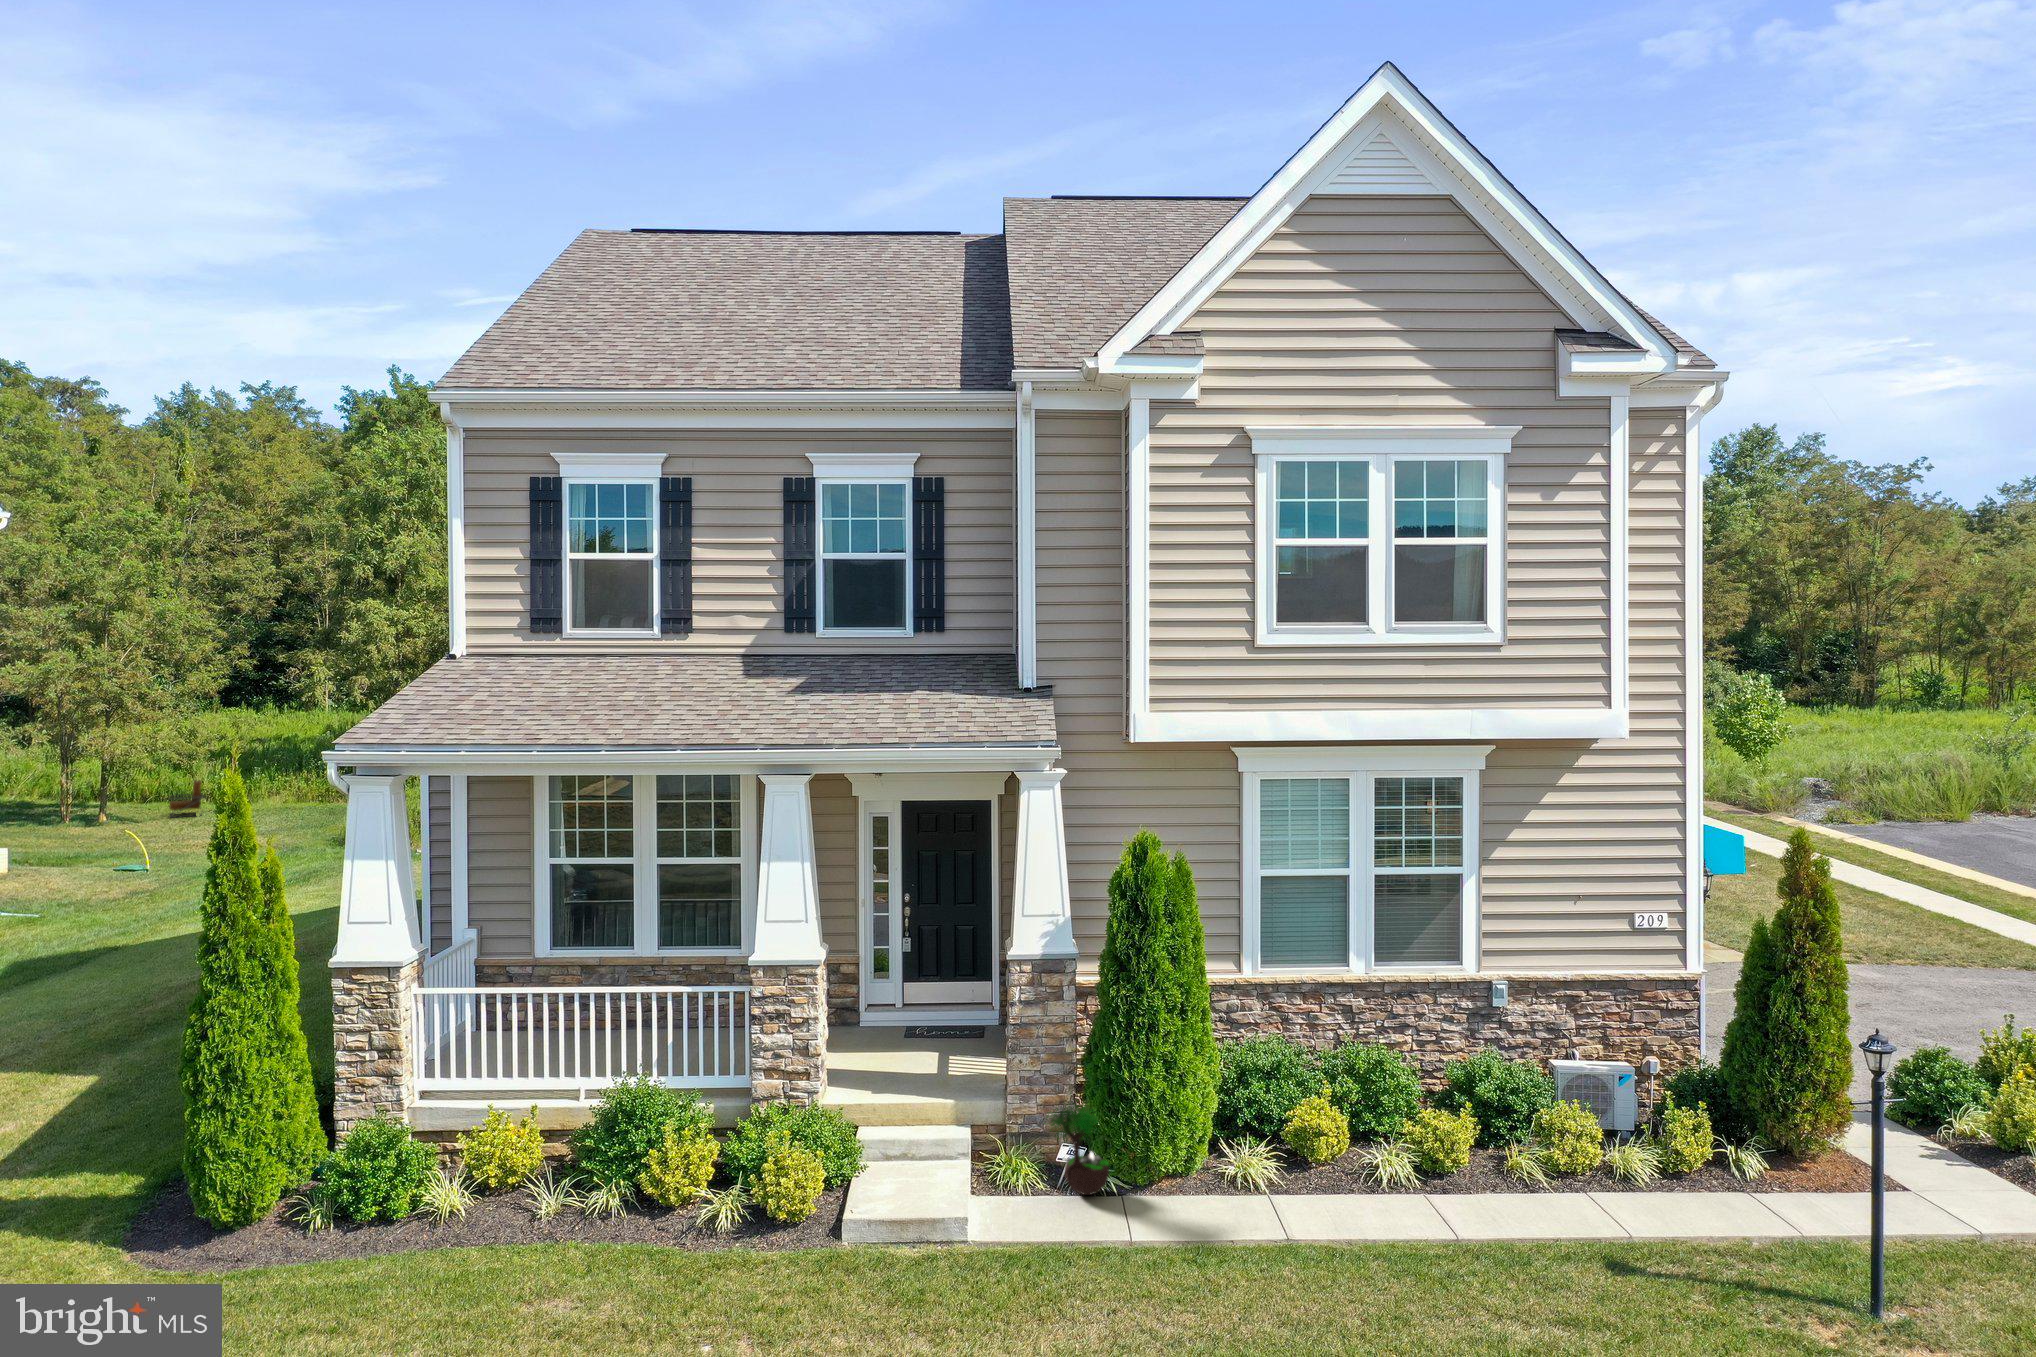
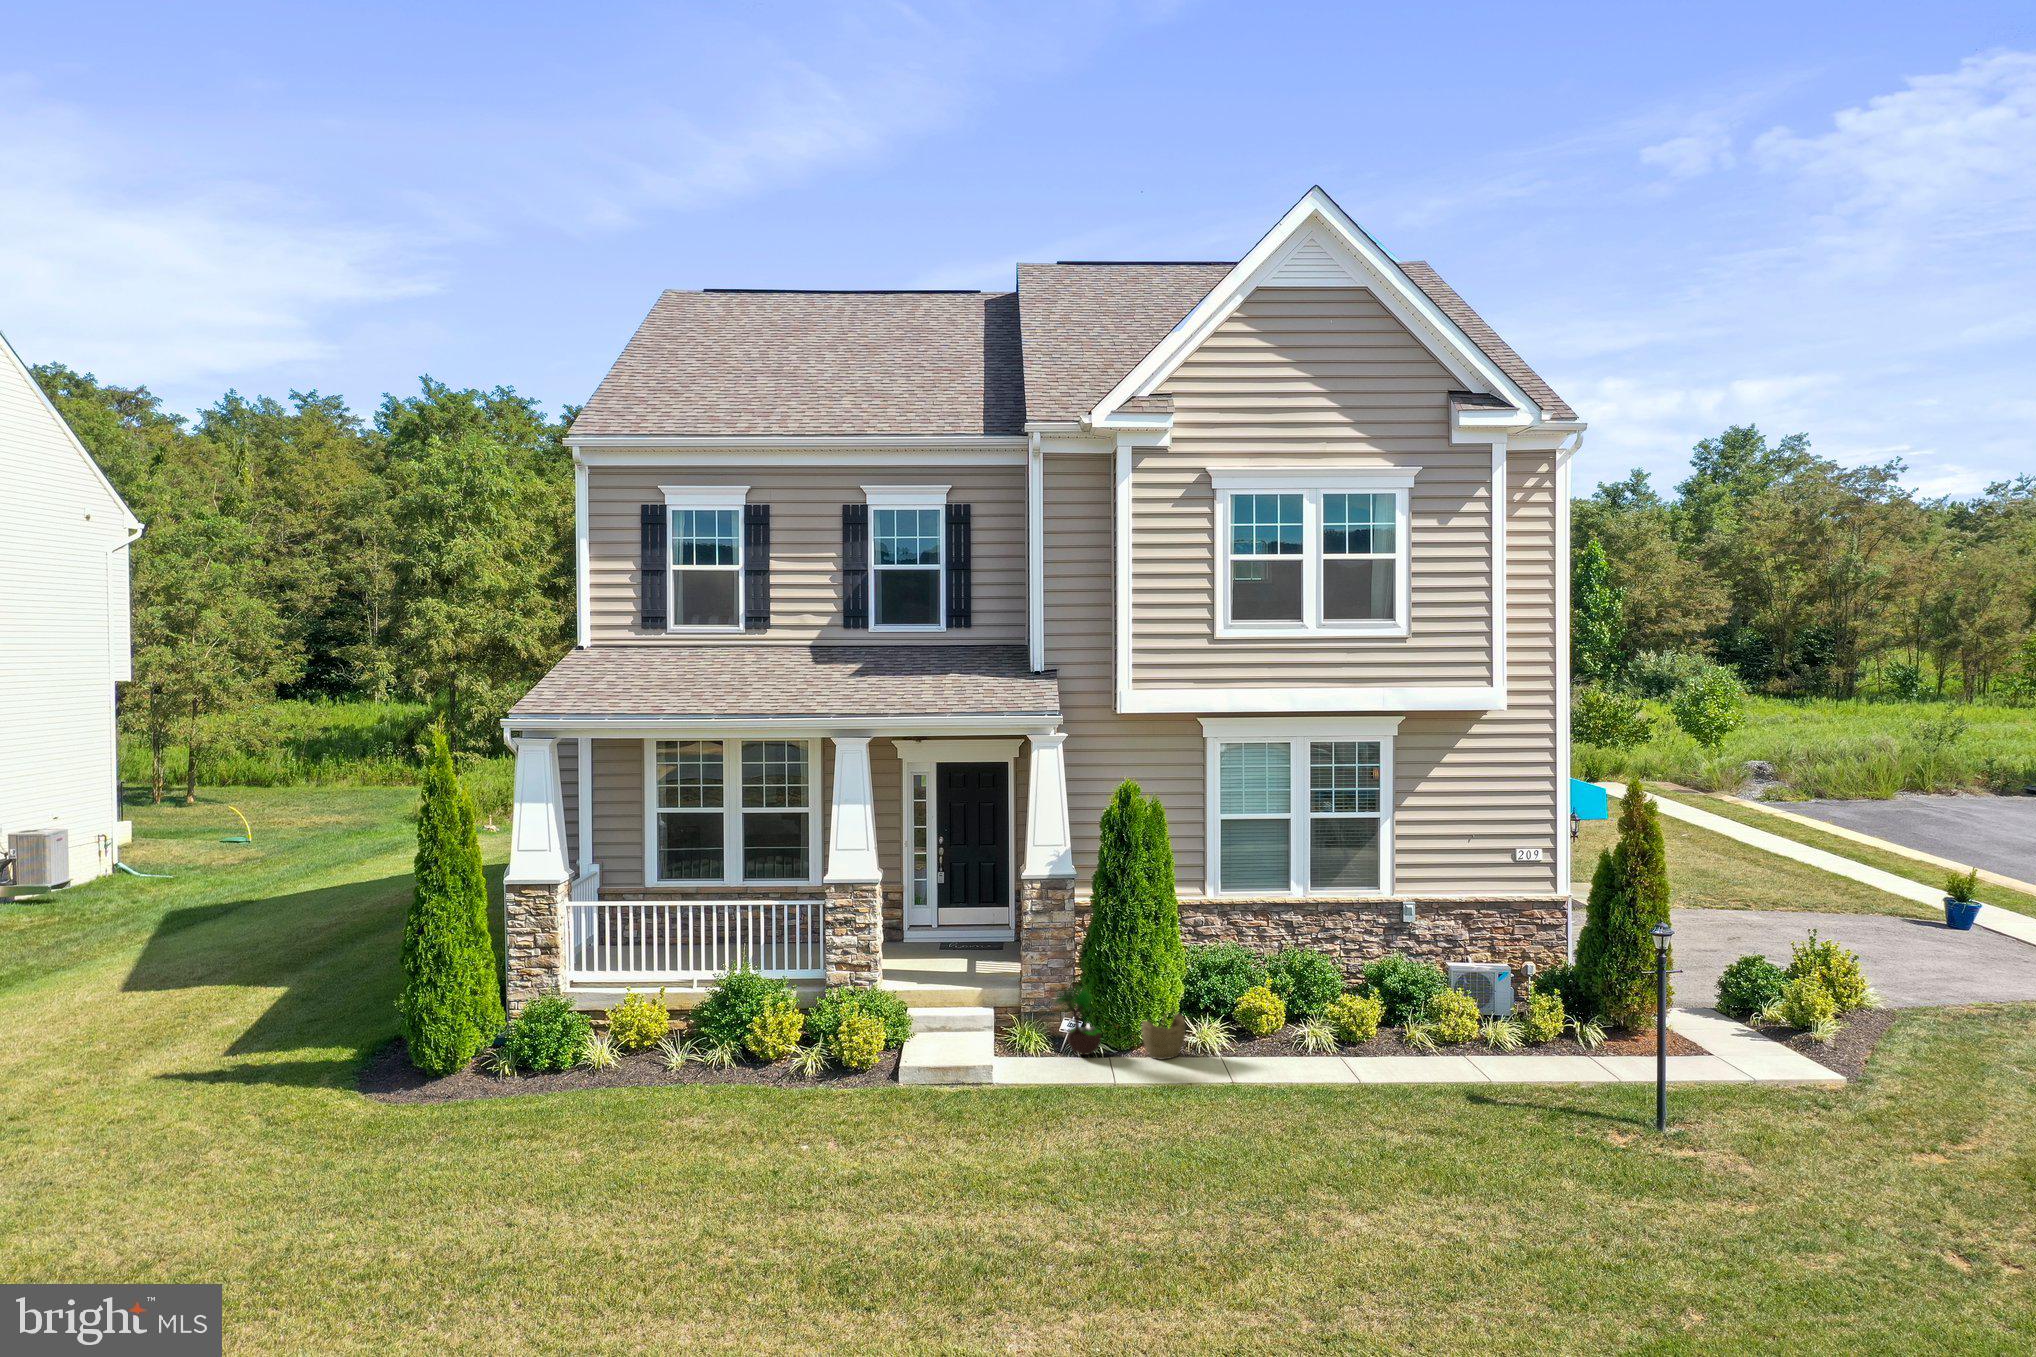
lounge chair: present [169,780,204,818] -> none [249,763,283,797]
woven basket: none [1162,1125,1220,1203] -> present [1142,1013,1186,1060]

